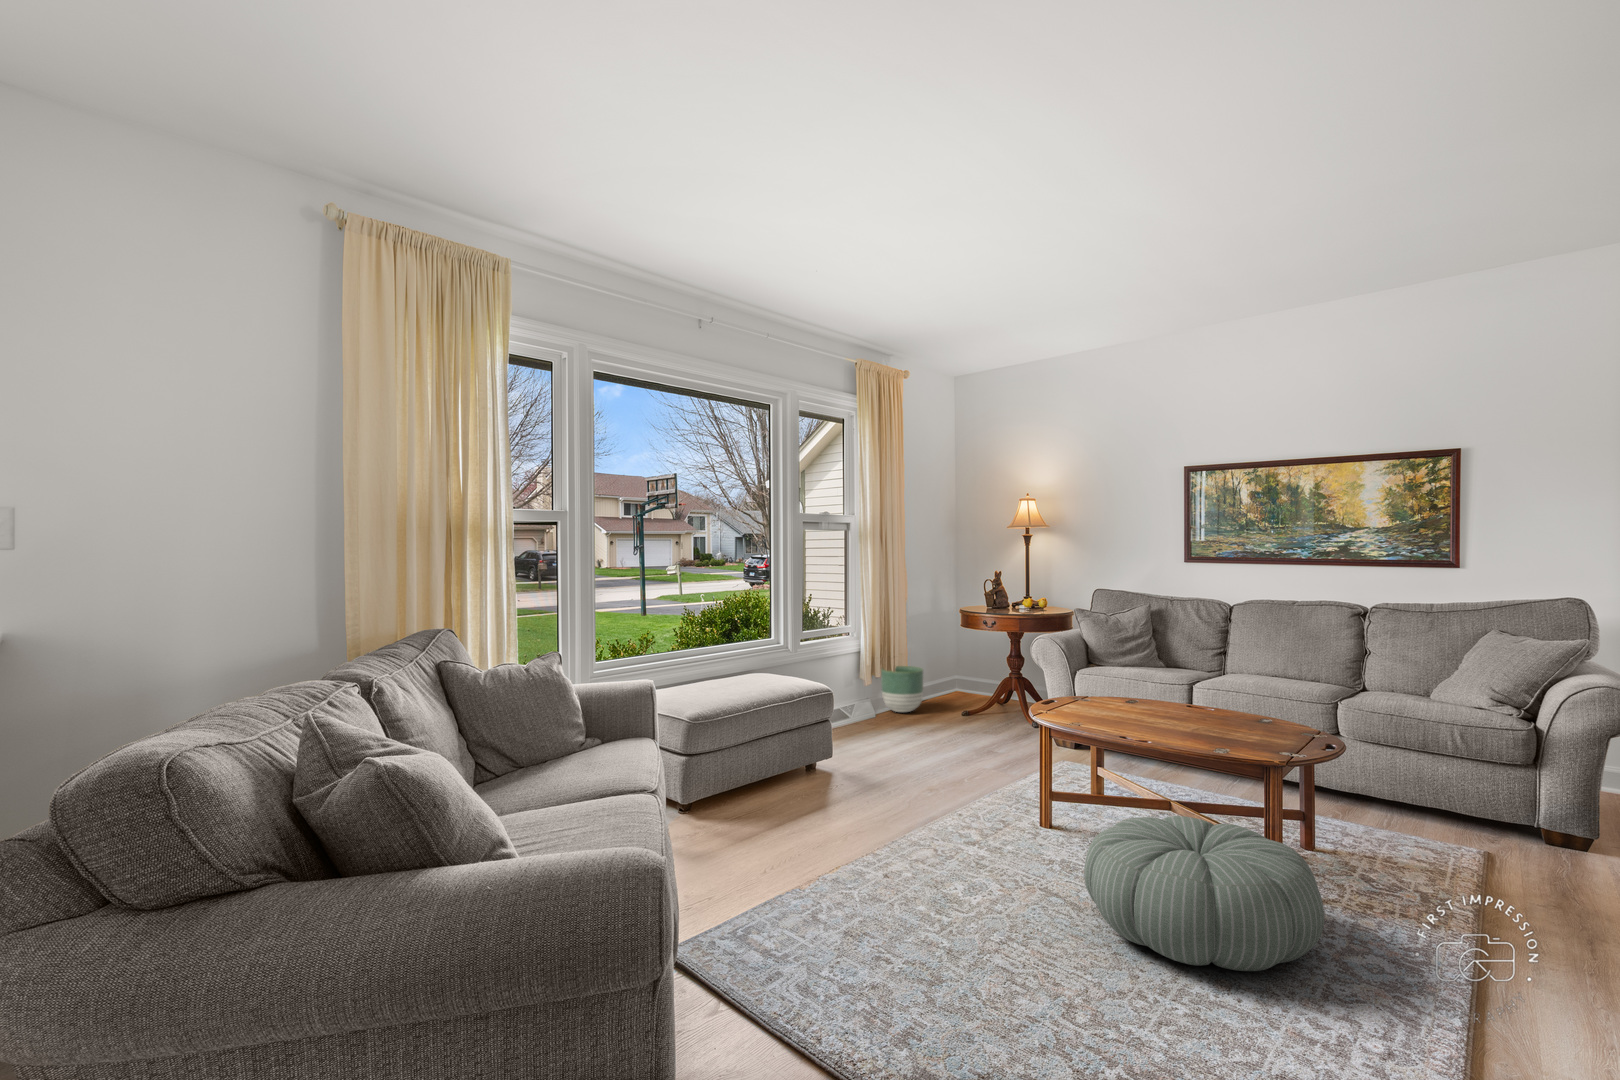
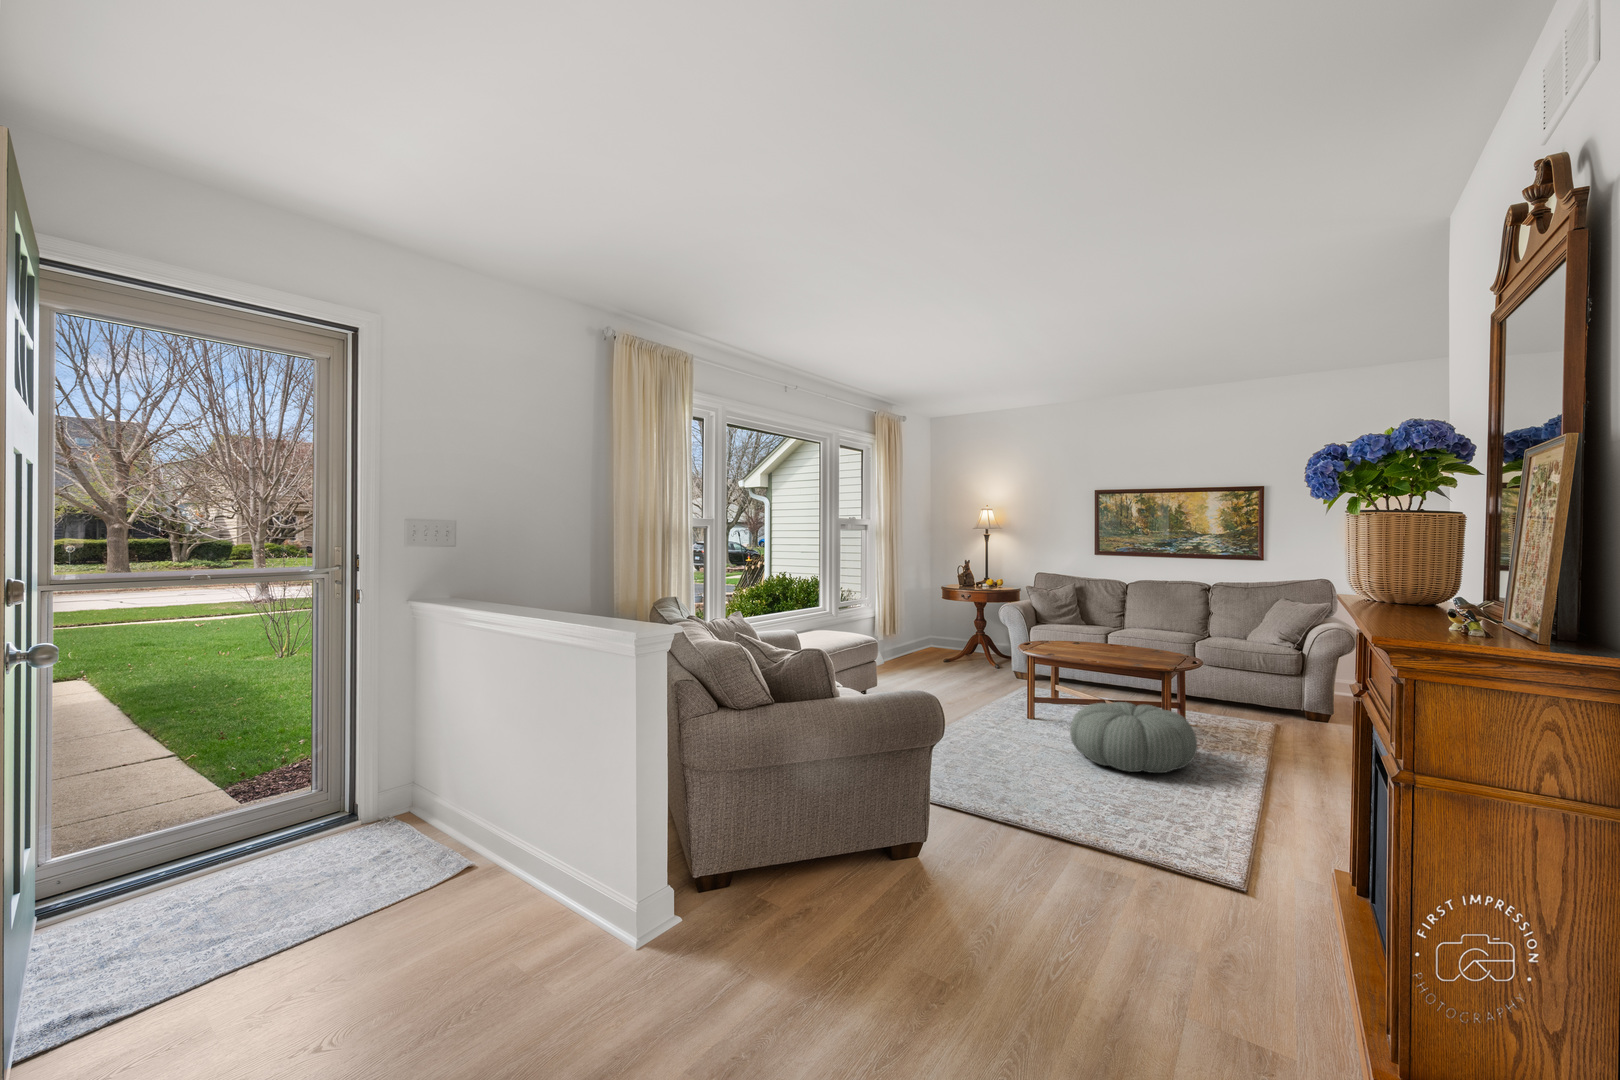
planter: present [881,666,923,712] -> none [890,627,920,658]

